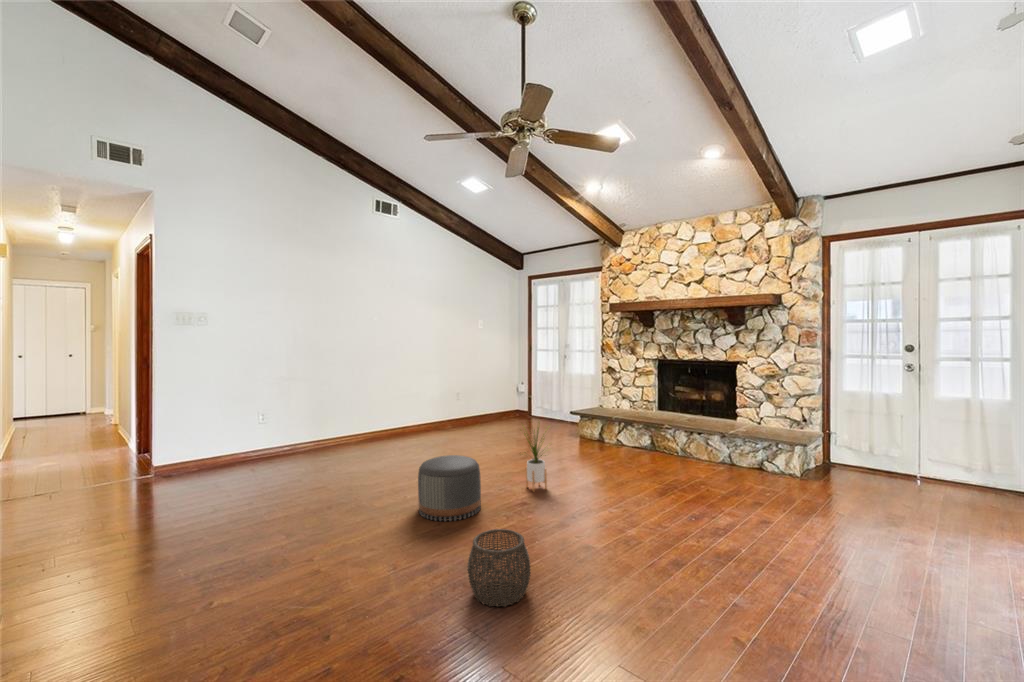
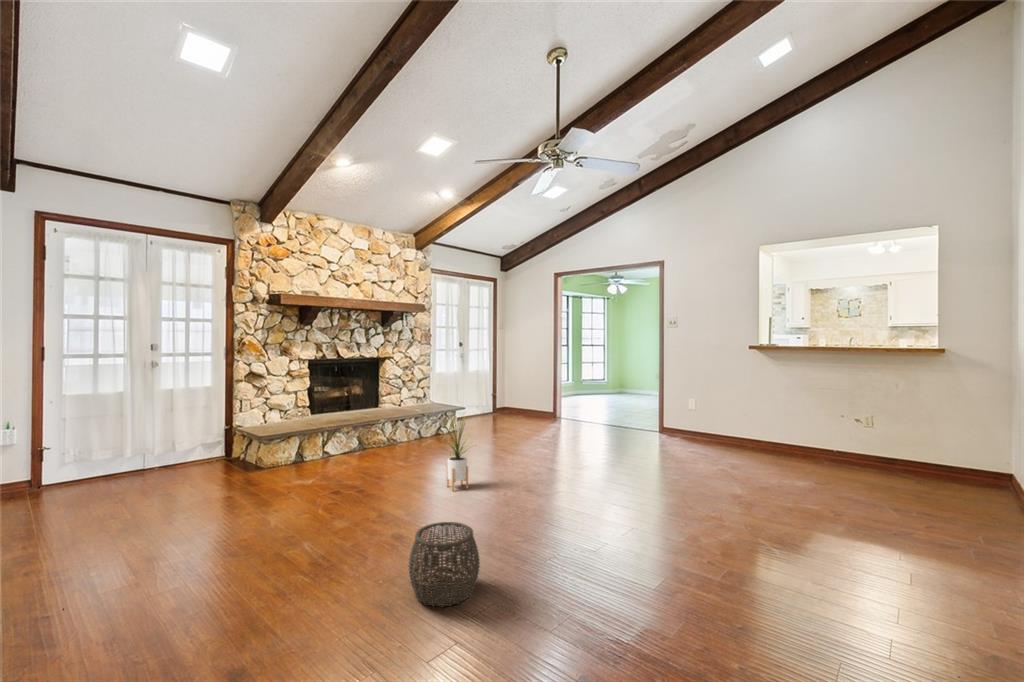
pouf: present [418,455,481,521] -> none [475,457,548,534]
woven basket: present [468,529,531,607] -> present [409,522,480,607]

